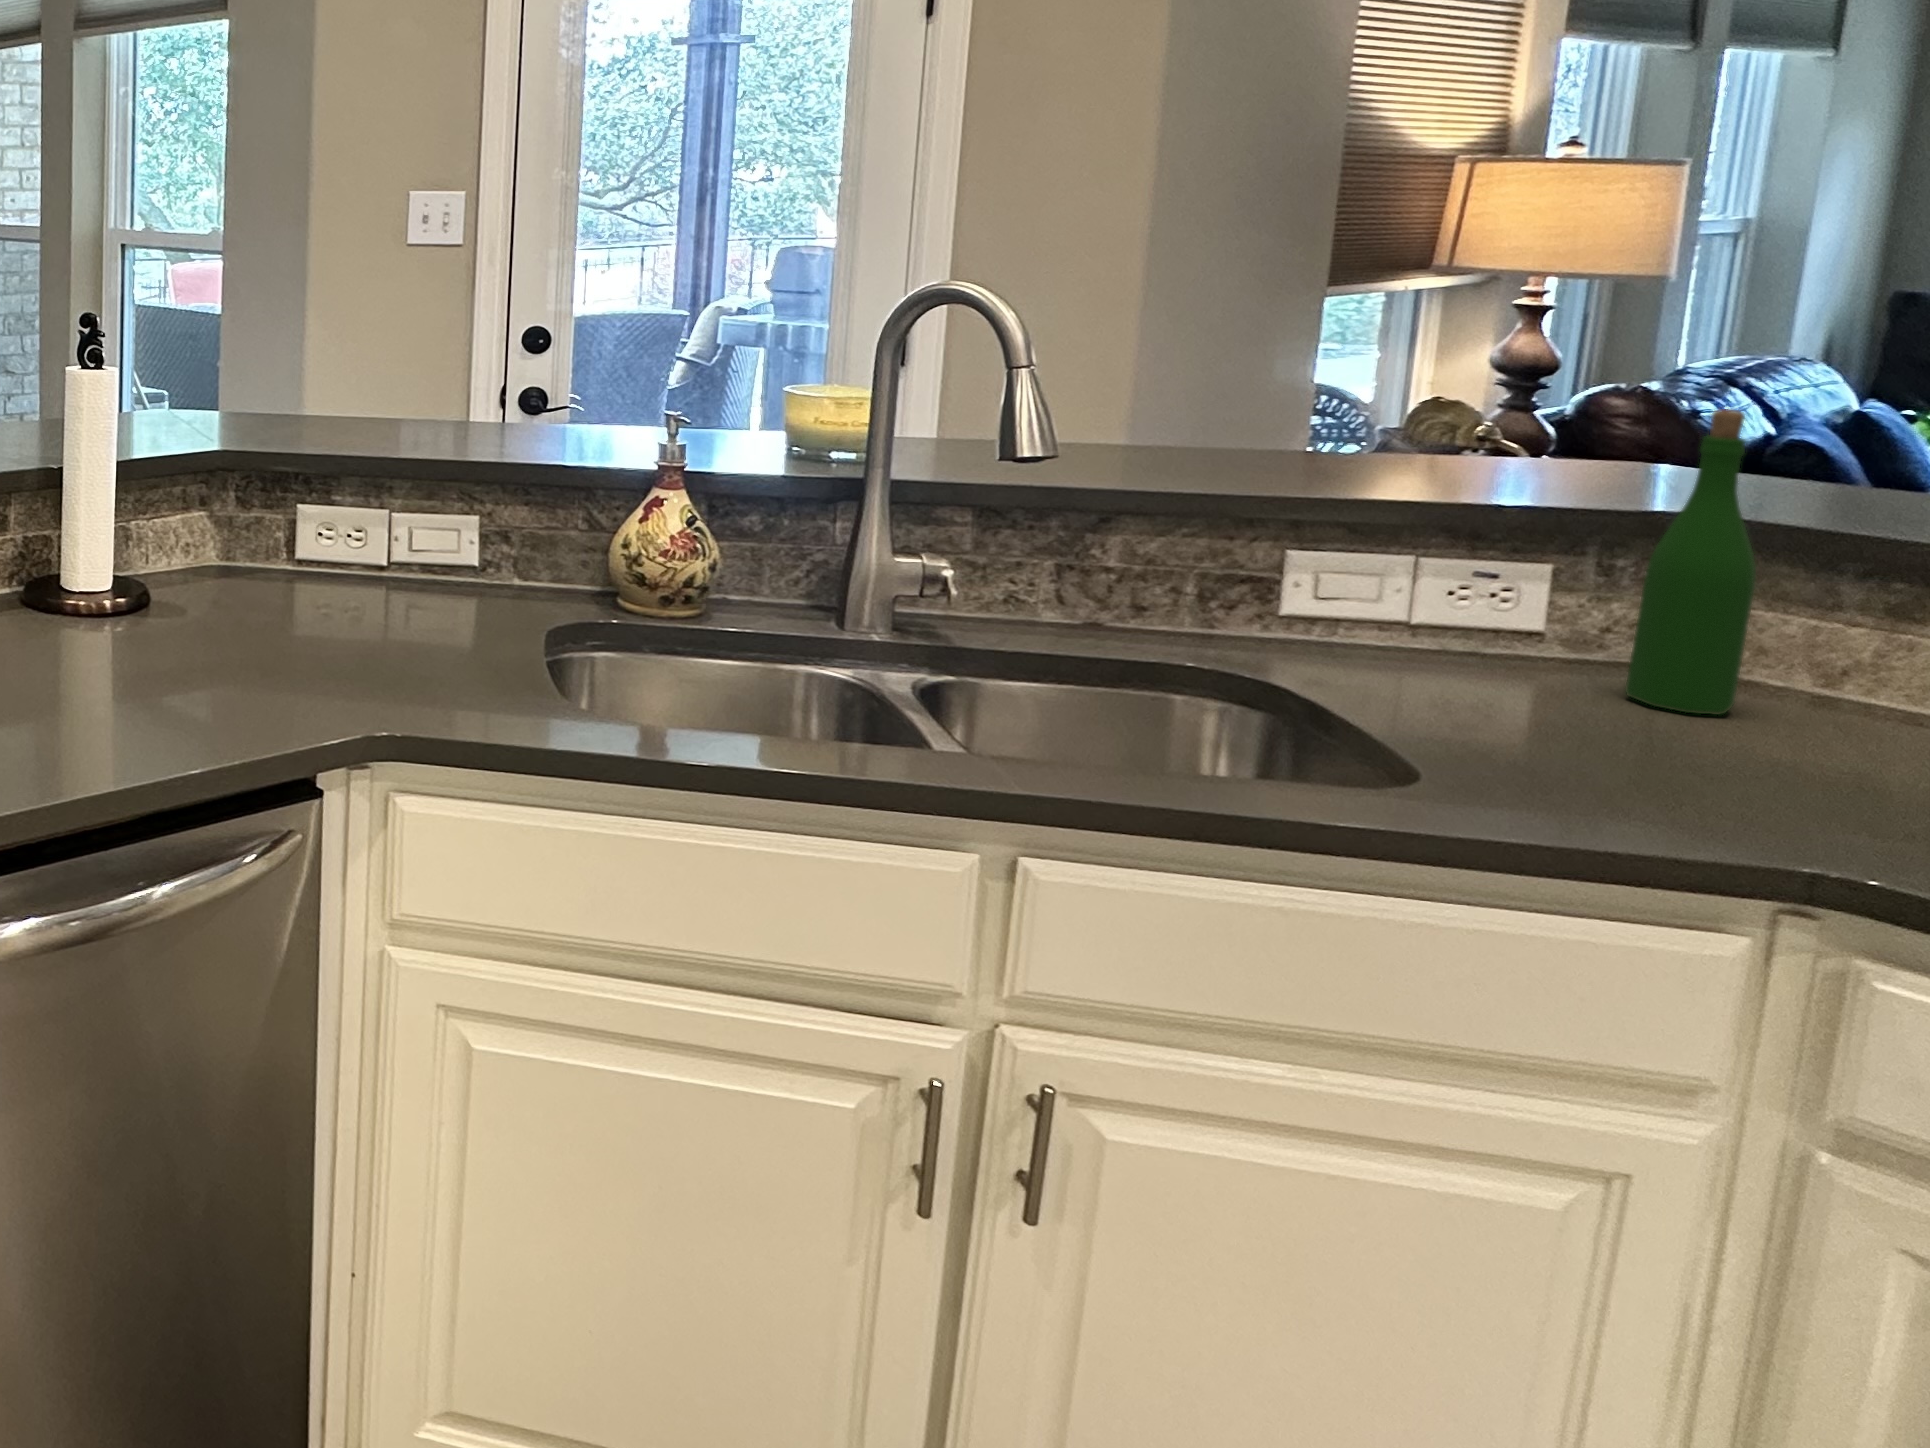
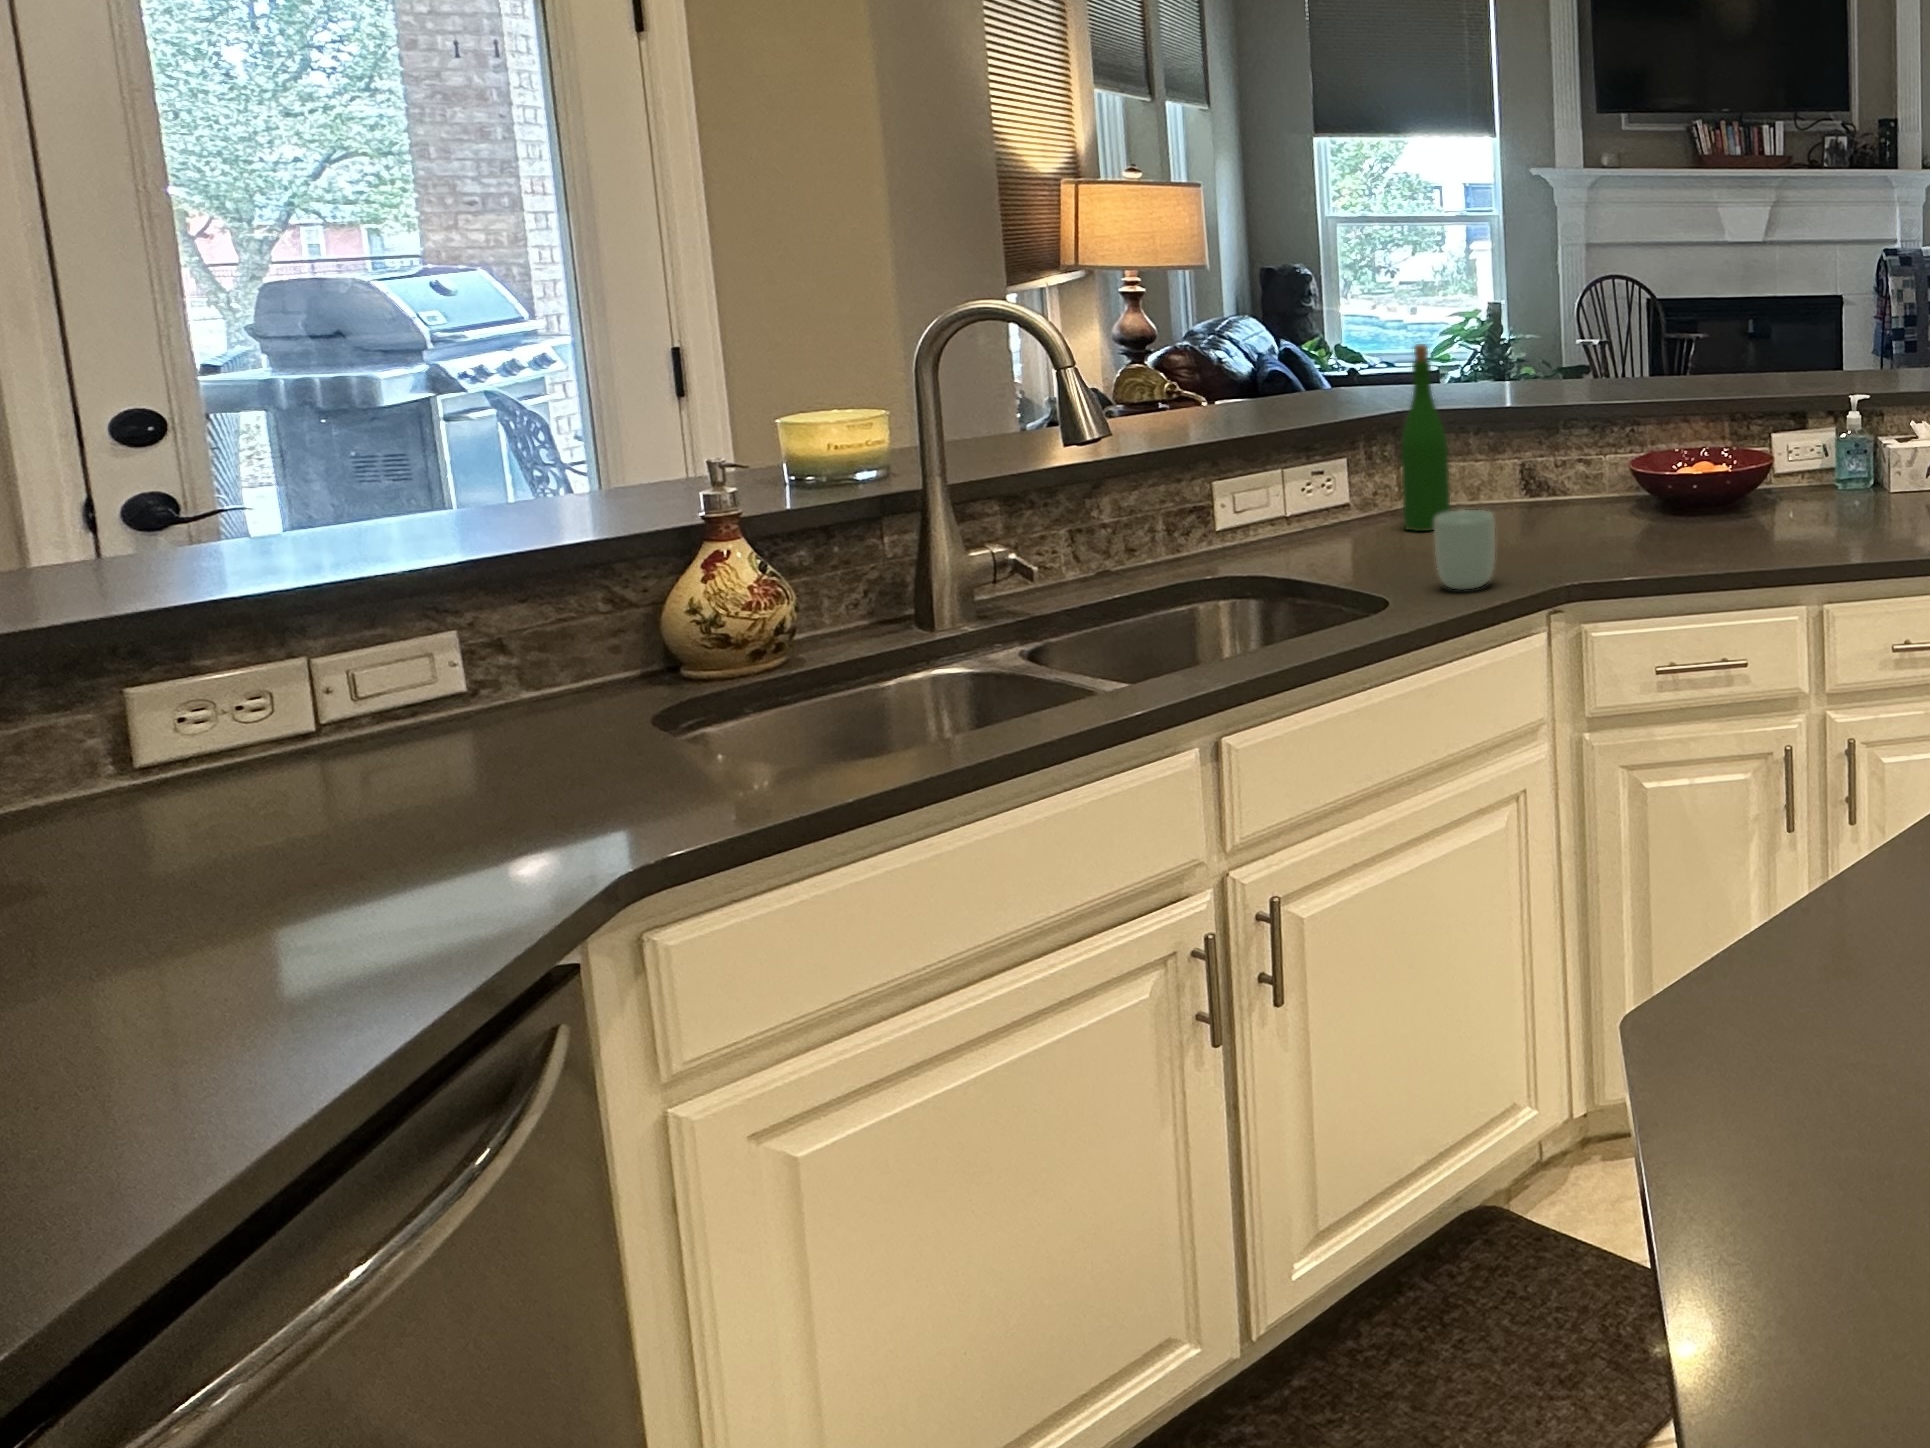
cup: none [1544,678,1690,815] -> present [1434,510,1495,589]

